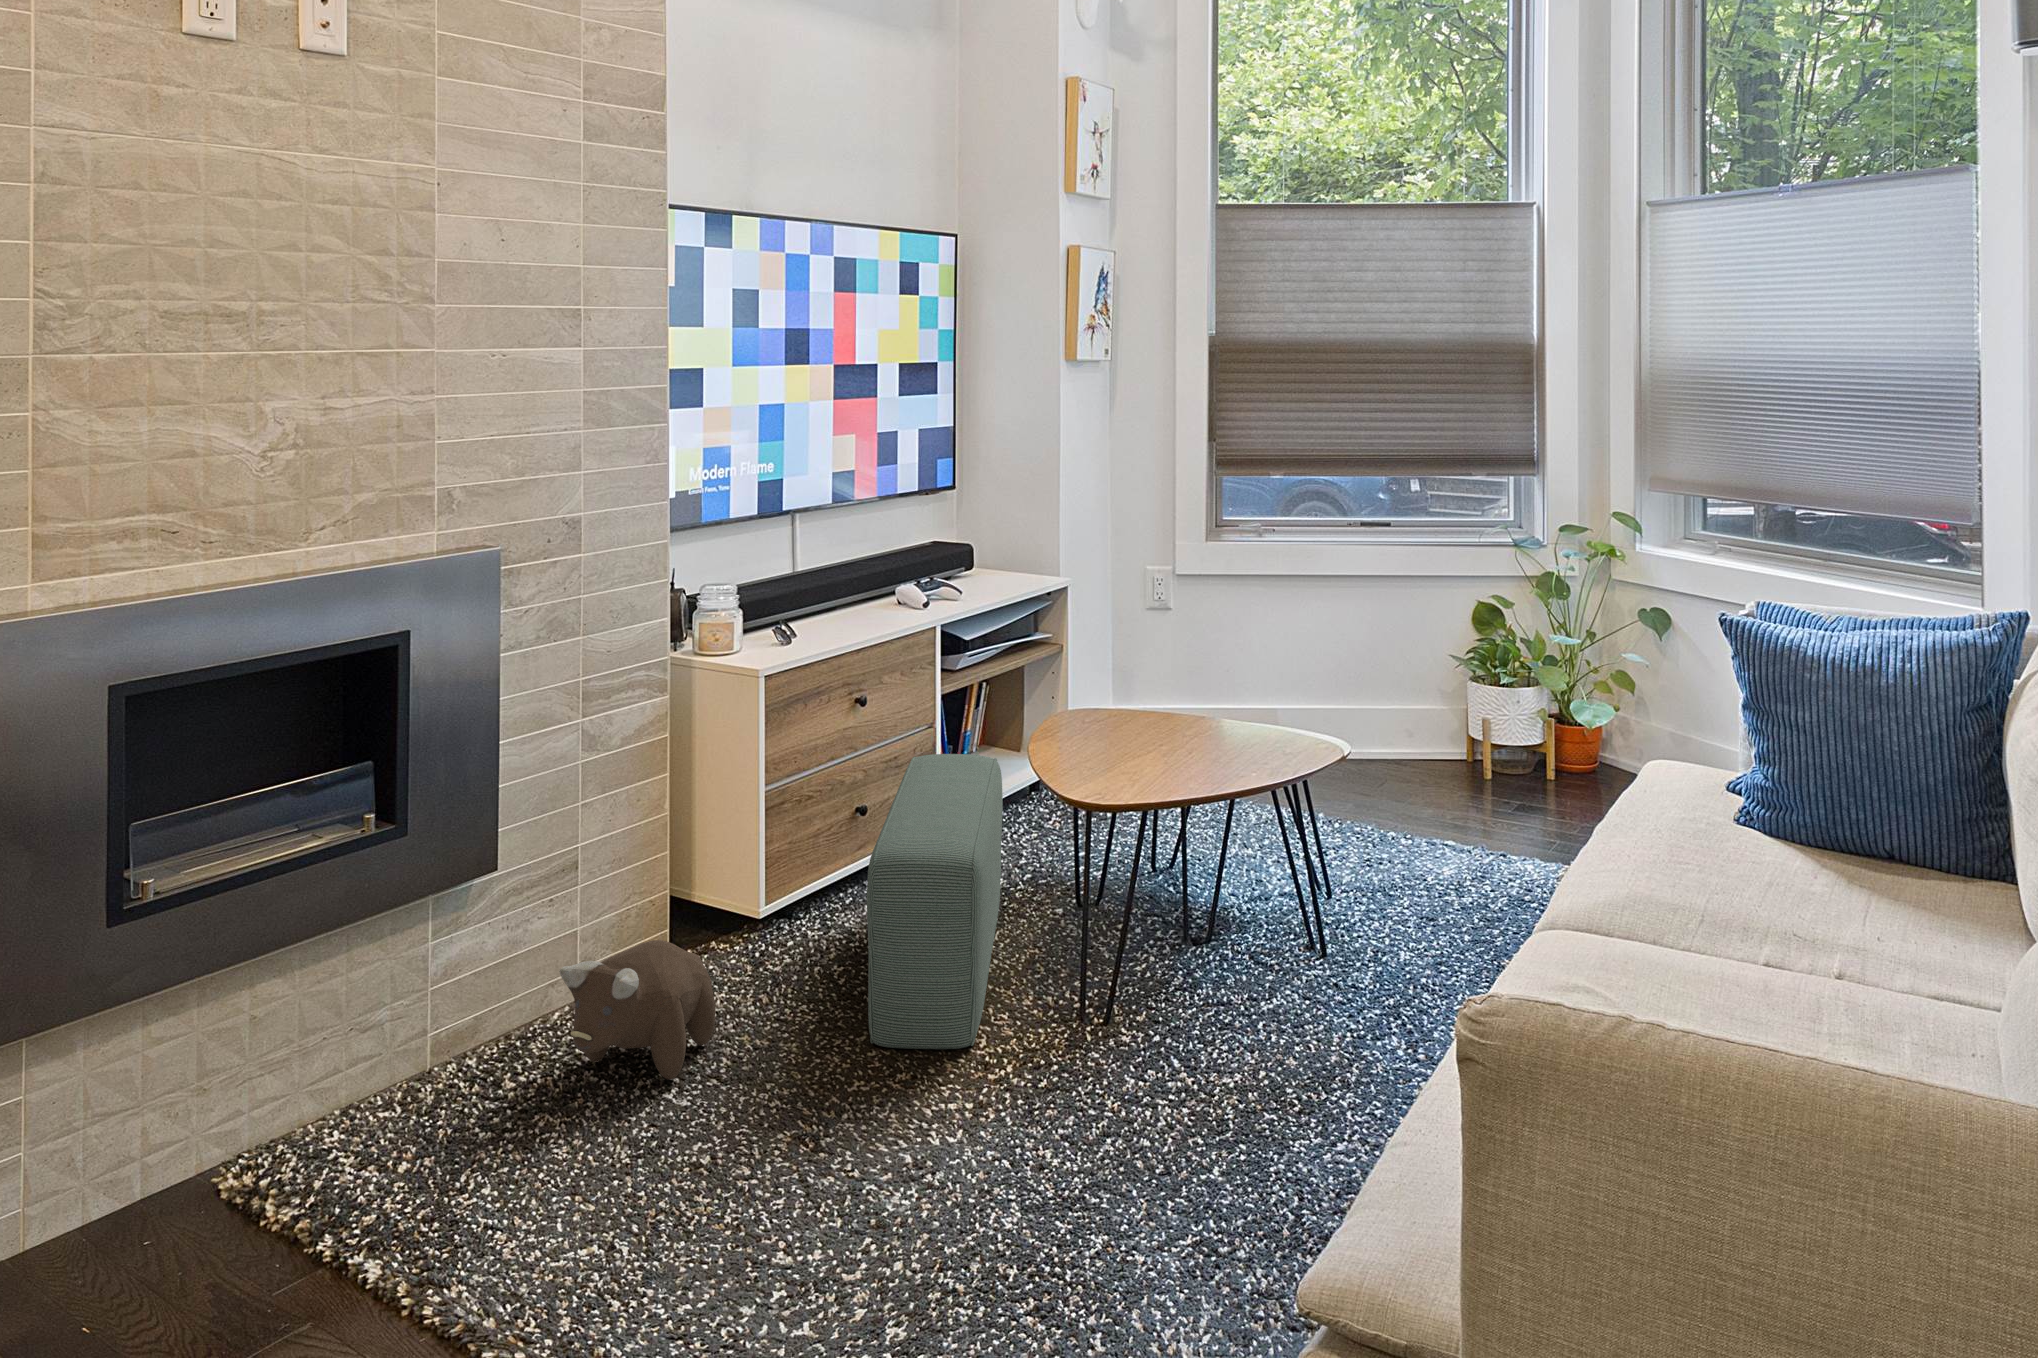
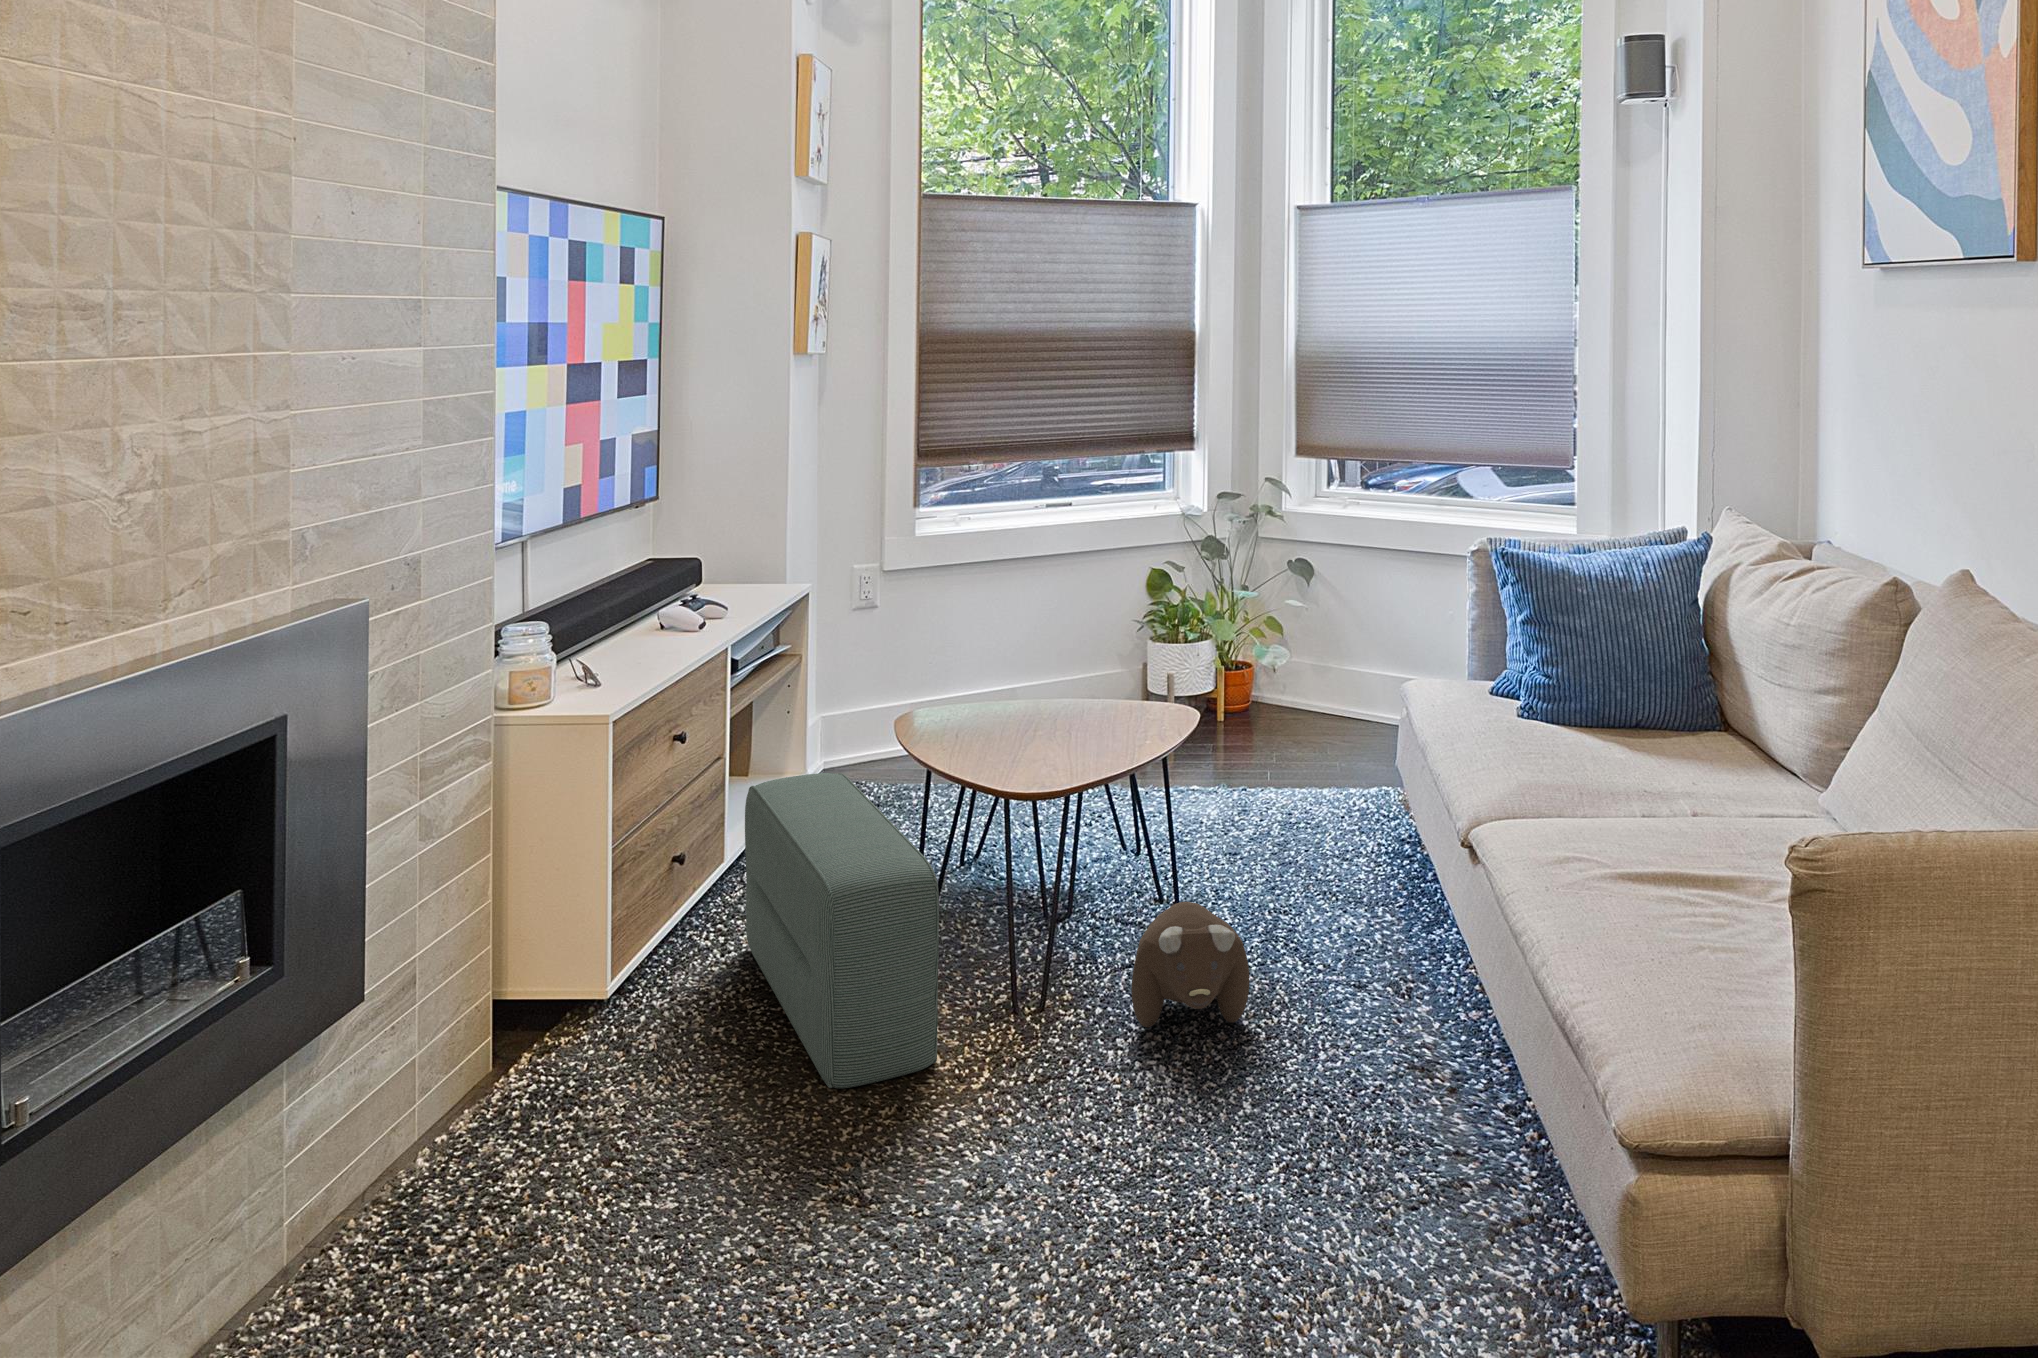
plush toy: present [559,940,716,1080] -> present [1132,902,1250,1028]

